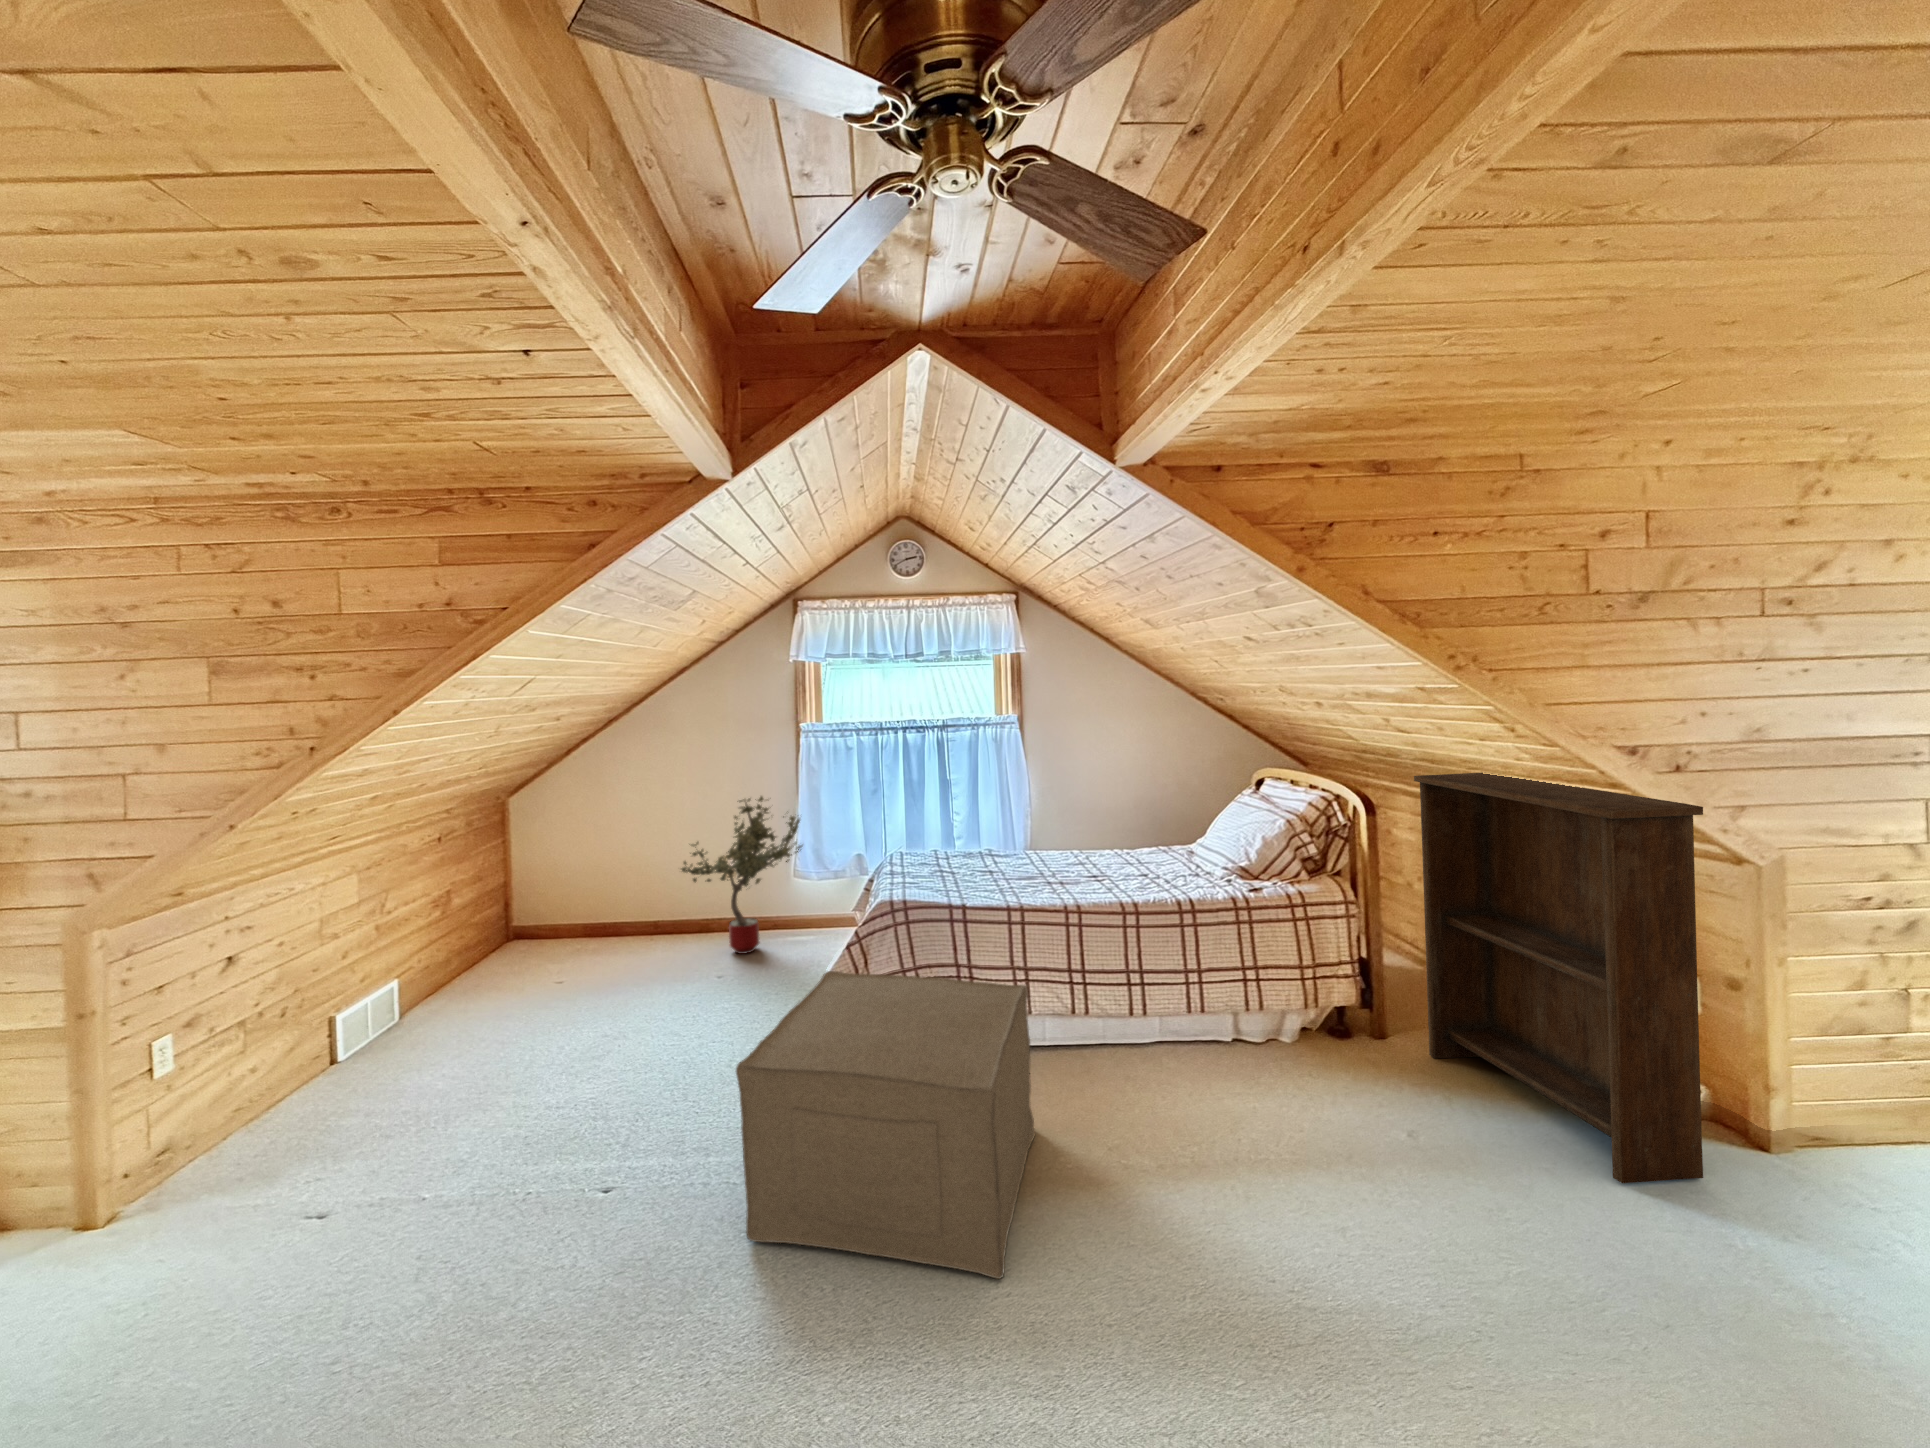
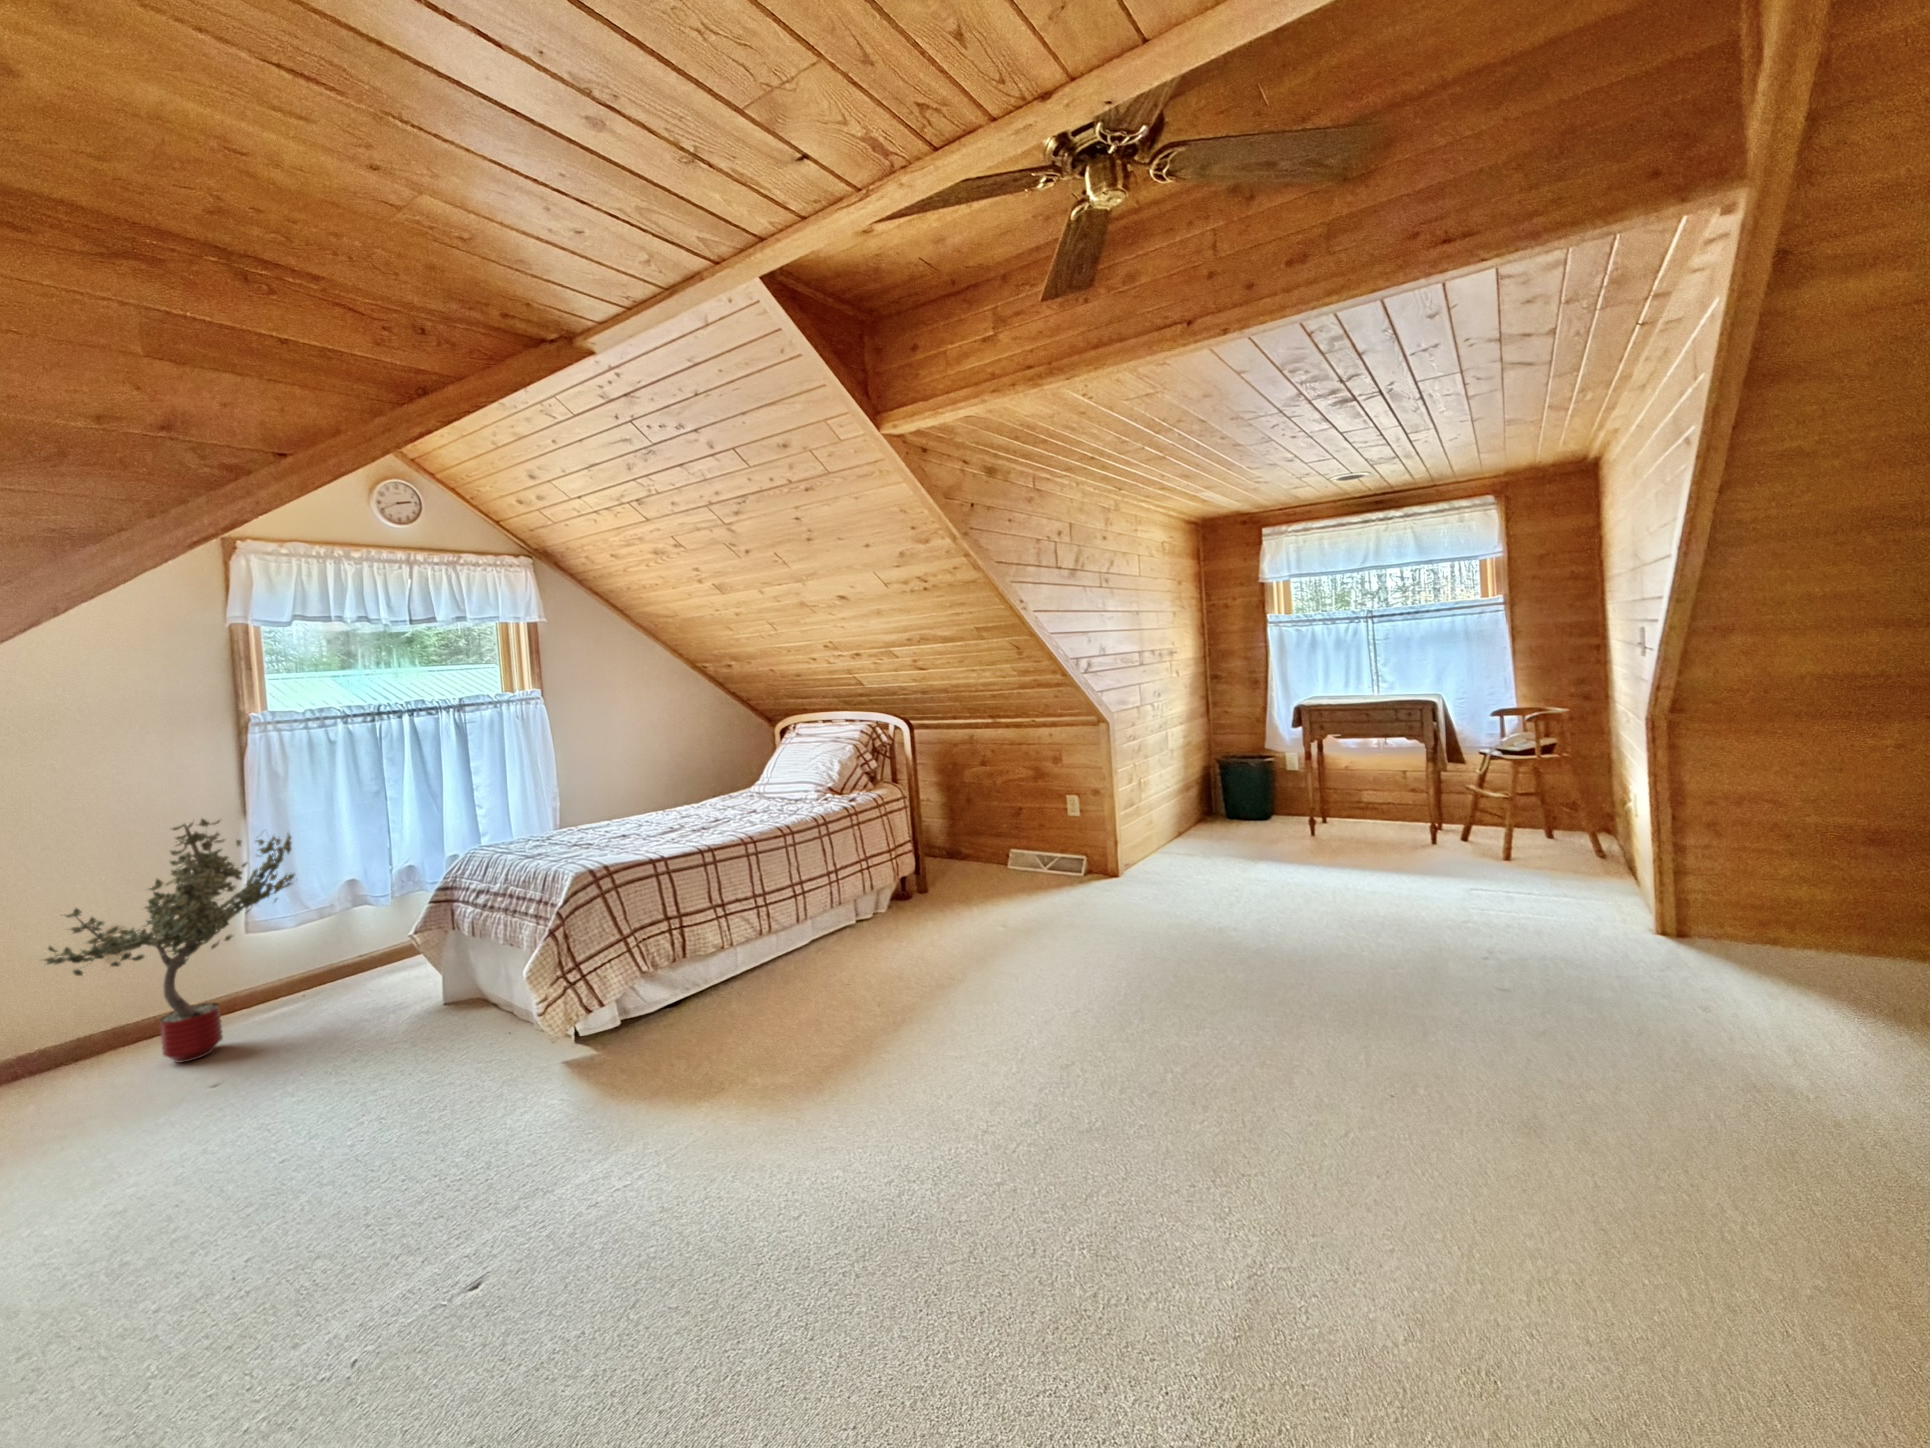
bookshelf: present [1414,773,1703,1183] -> none [944,686,1120,905]
ottoman: present [736,971,1035,1279] -> none [607,889,949,1209]

